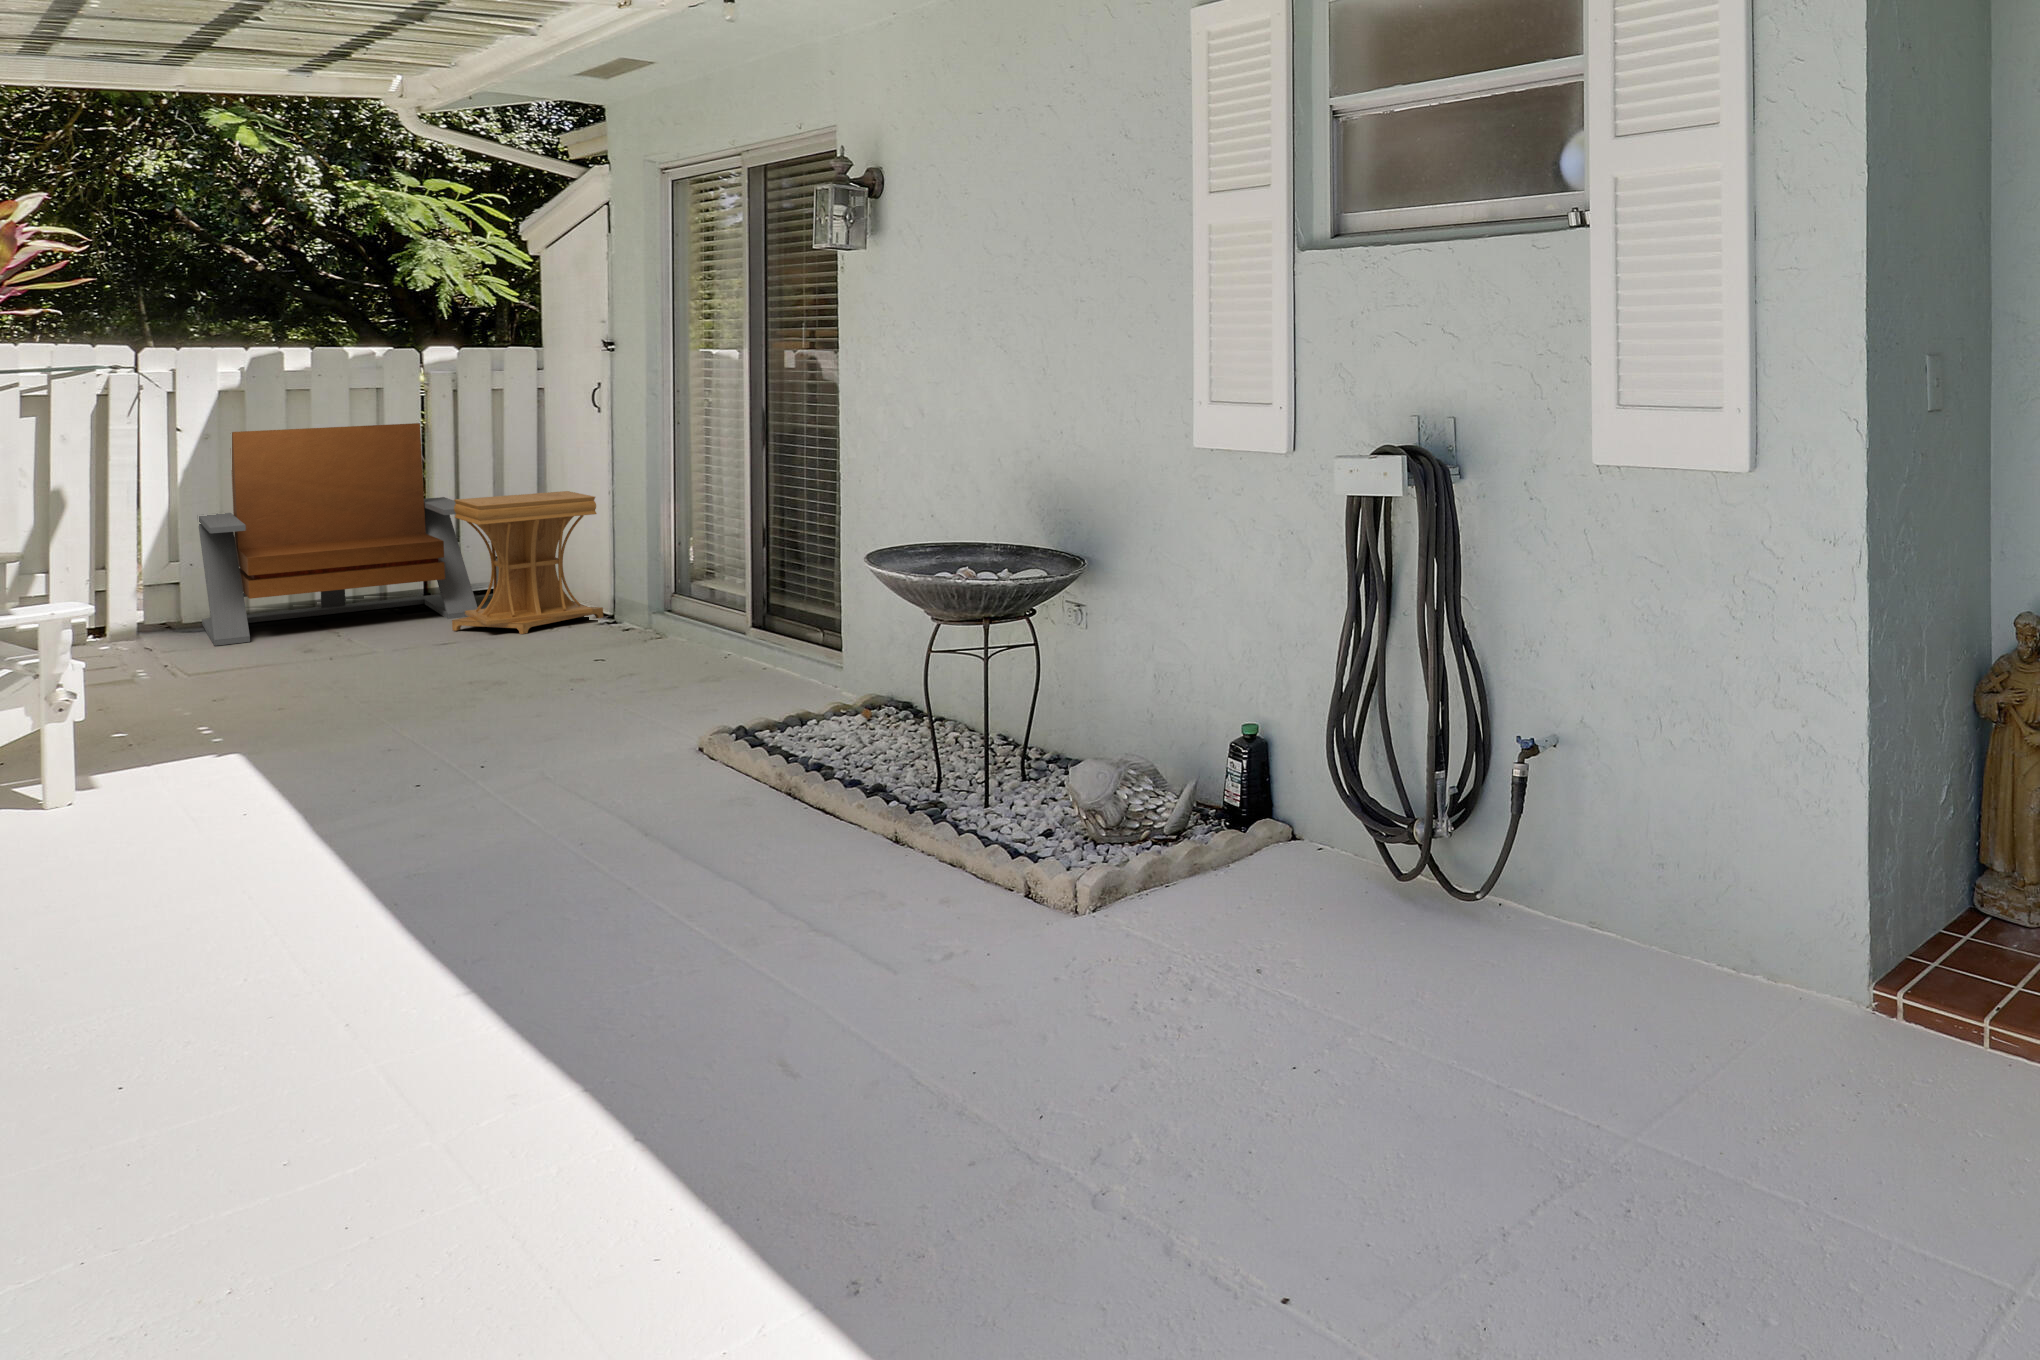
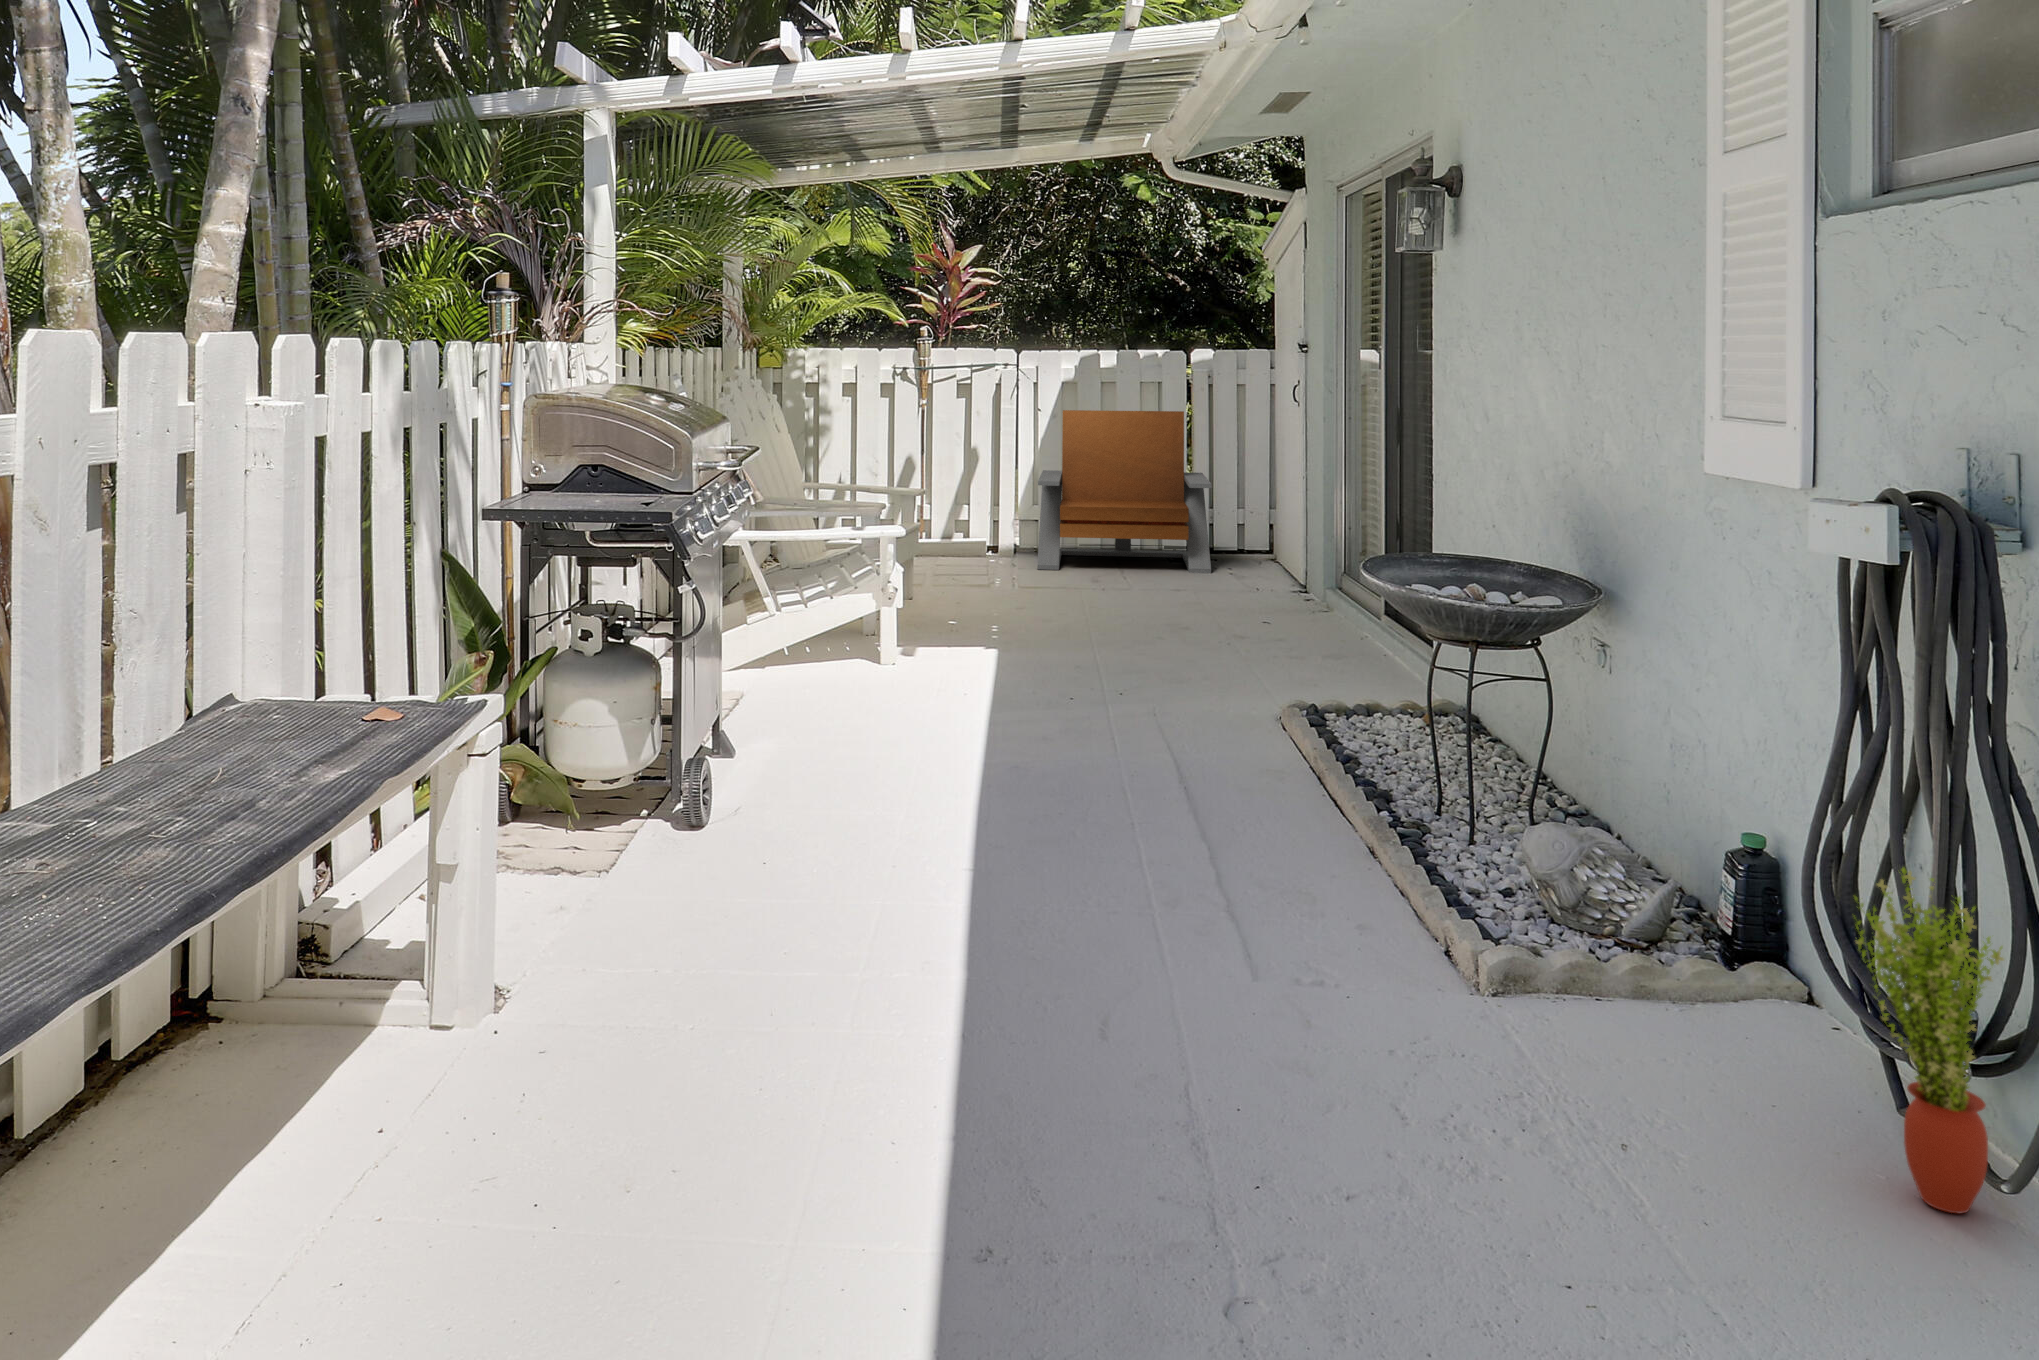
side table: present [452,491,603,634] -> none [1184,476,1296,594]
potted plant: none [1405,701,1506,946] -> present [1855,868,2004,1213]

